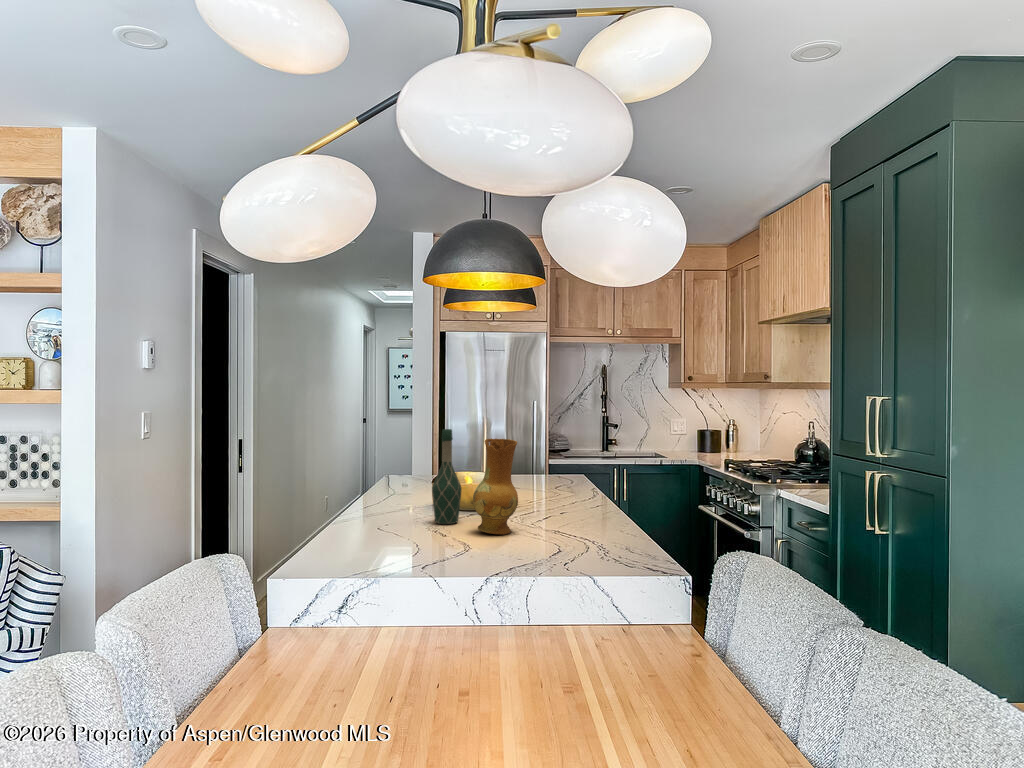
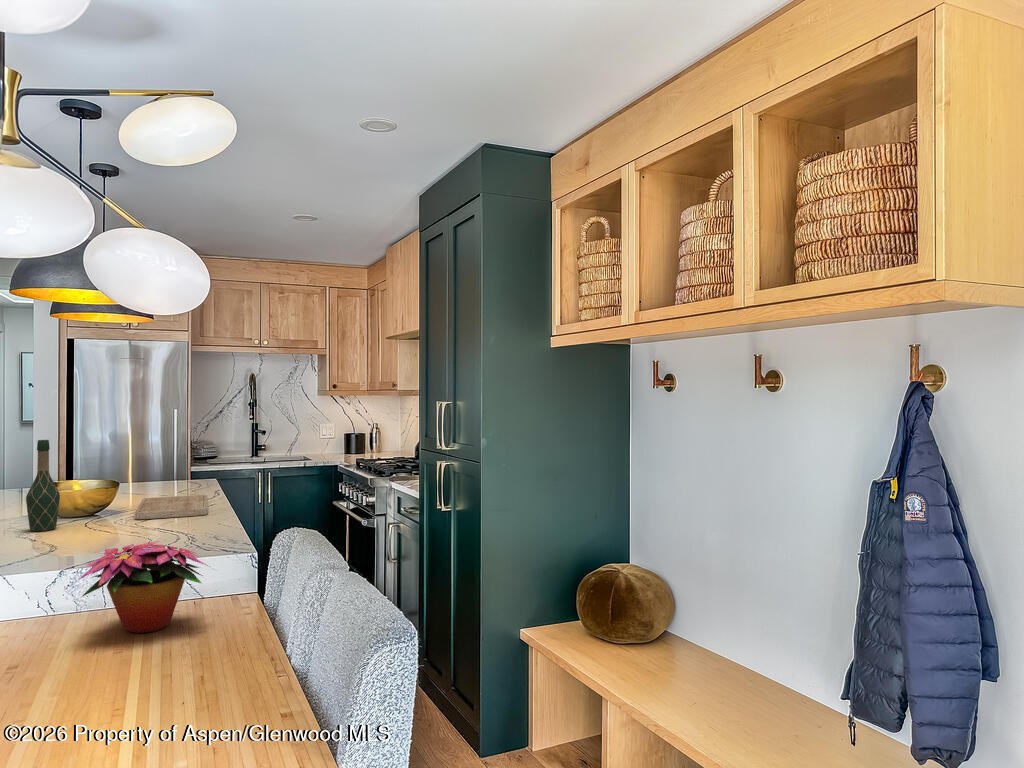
ceramic jug: present [473,438,518,535] -> none [68,447,116,535]
cutting board: none [528,493,602,519] -> present [135,495,208,519]
flower arrangement: none [515,561,674,679] -> present [80,541,208,633]

